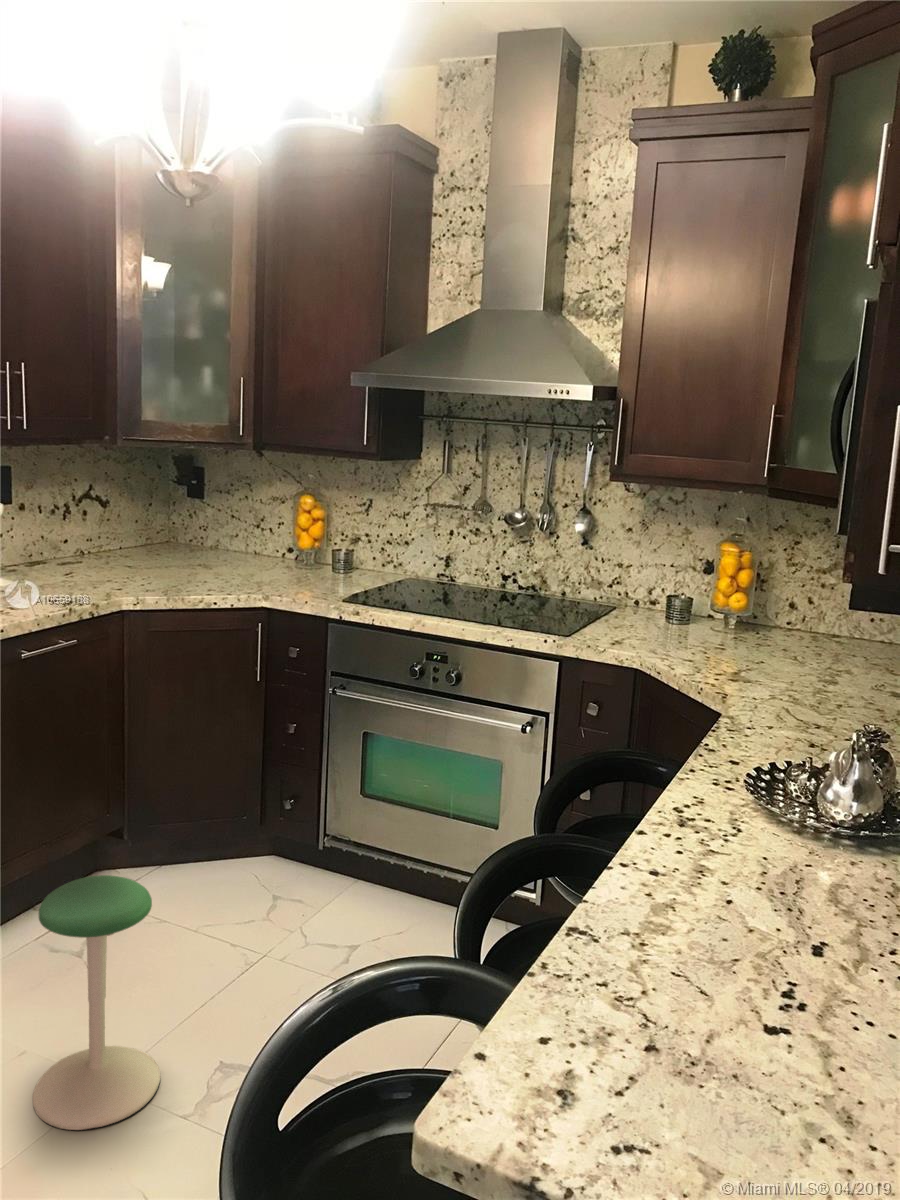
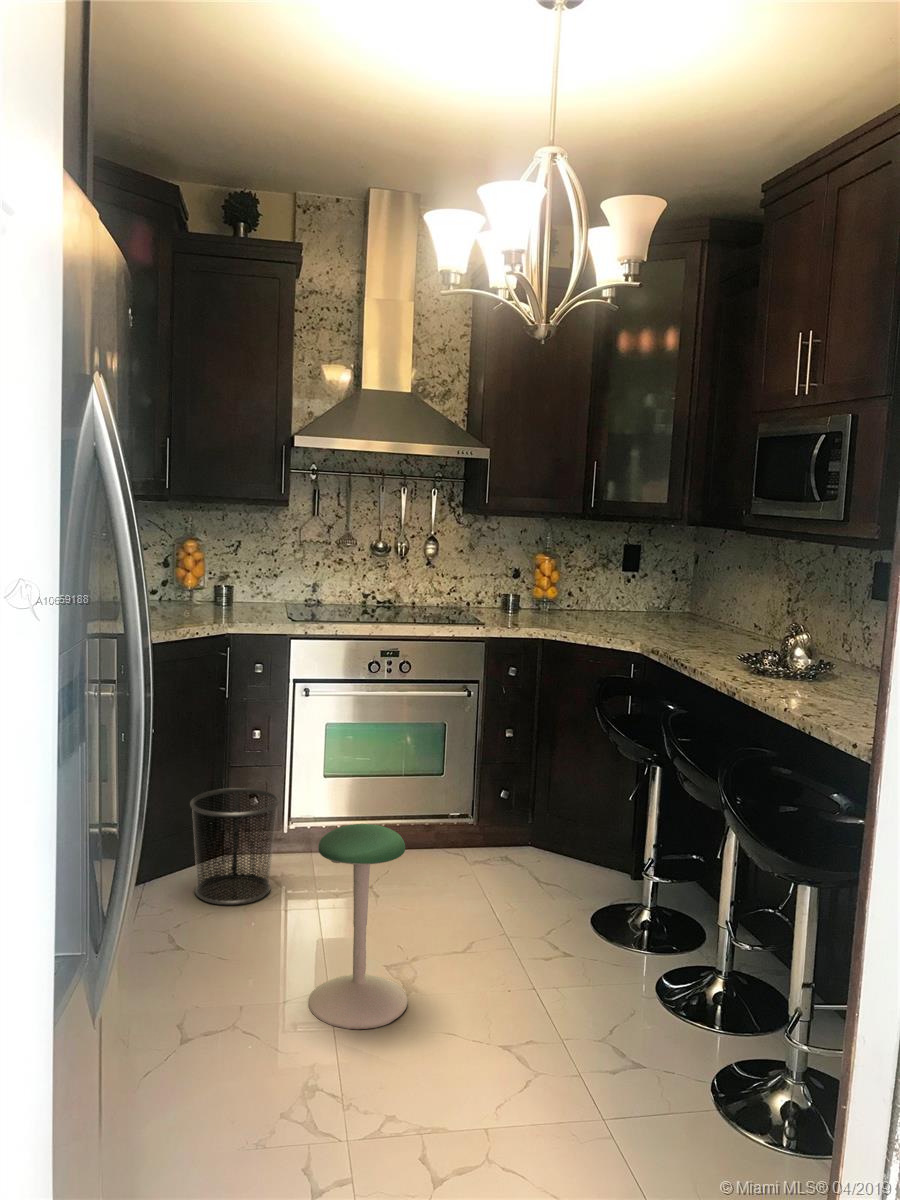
waste bin: none [160,784,261,918] -> present [190,788,279,905]

